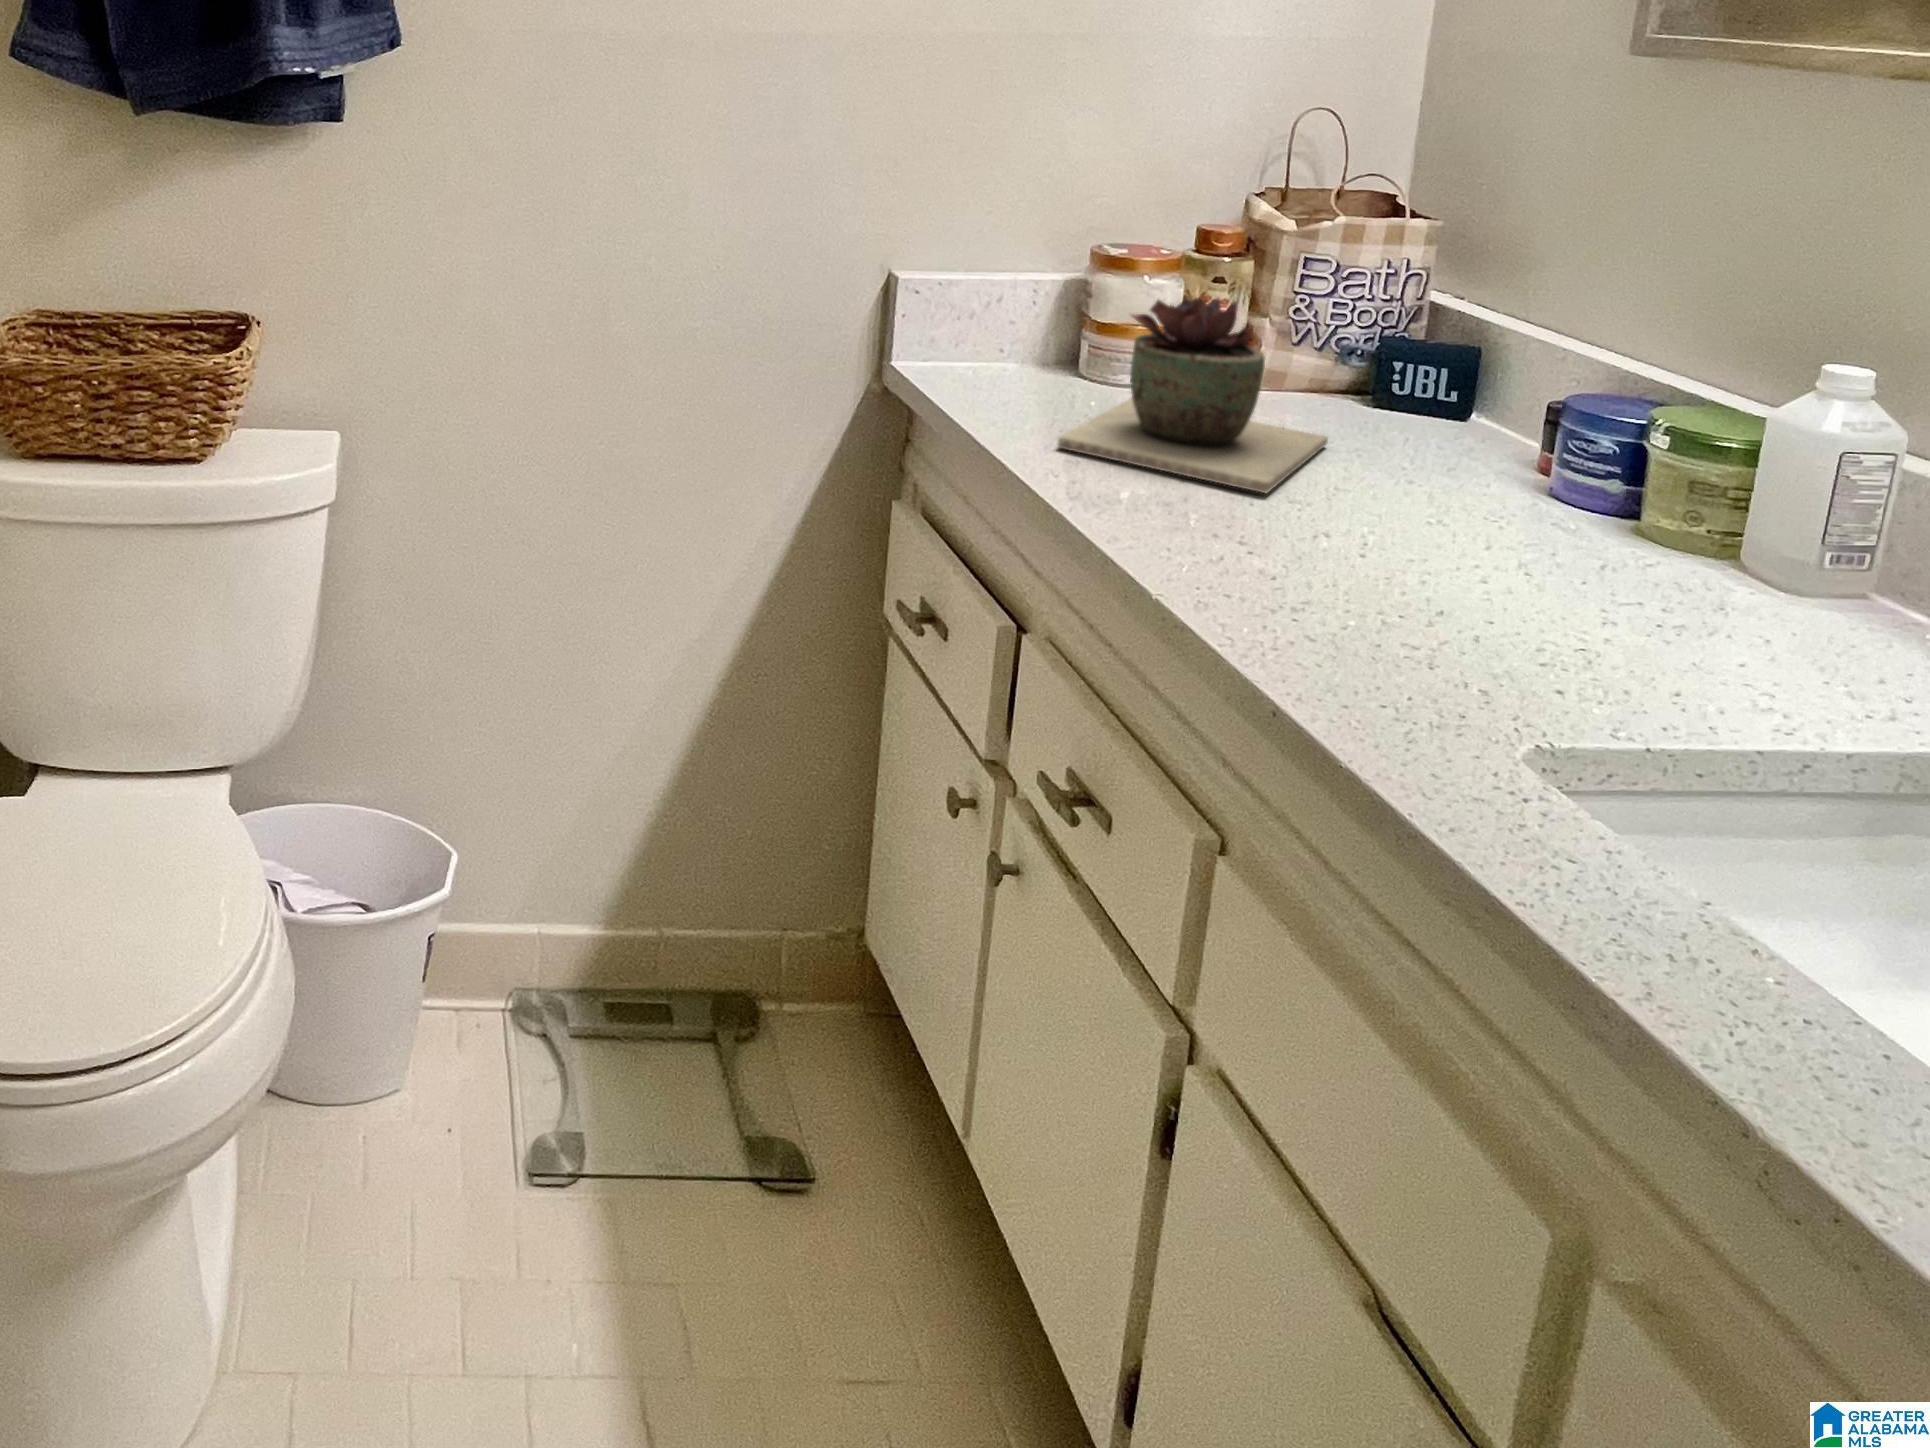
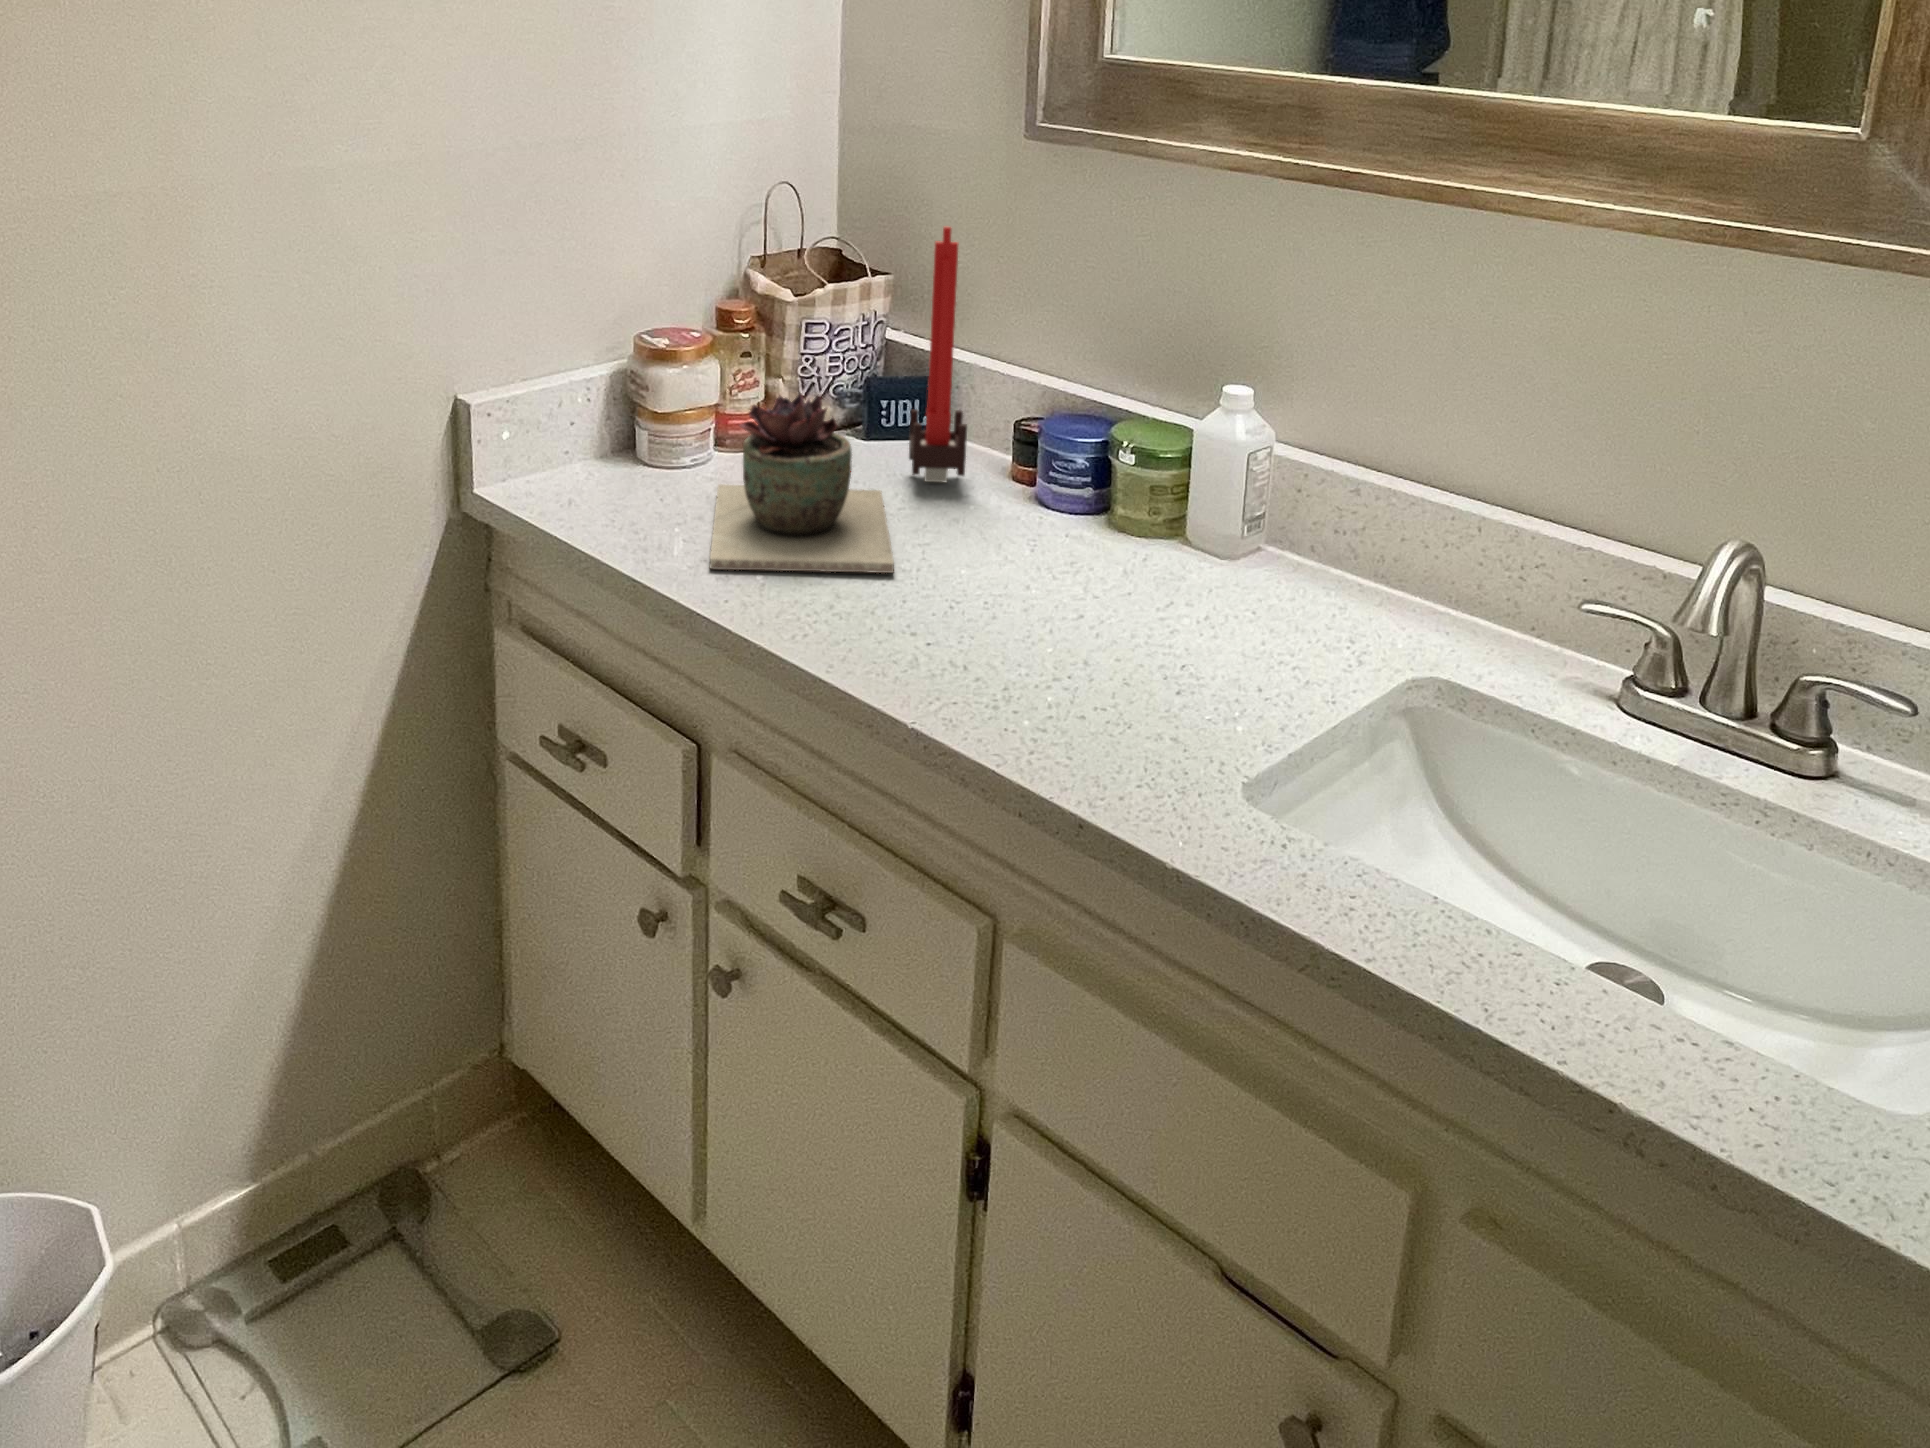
candle: none [1379,144,1484,452] -> present [909,227,967,482]

